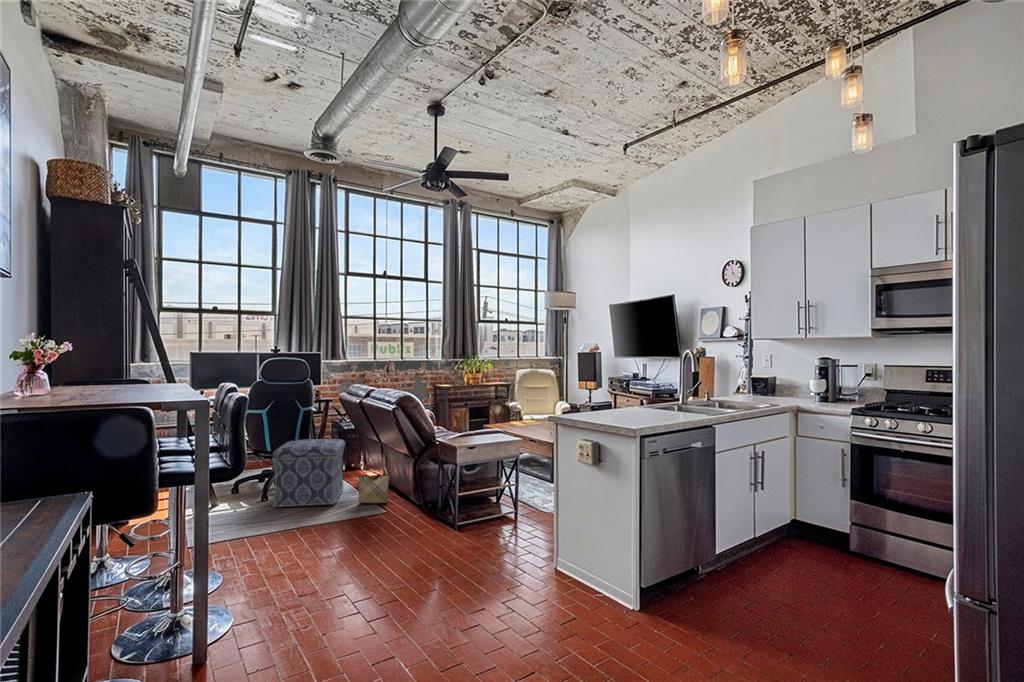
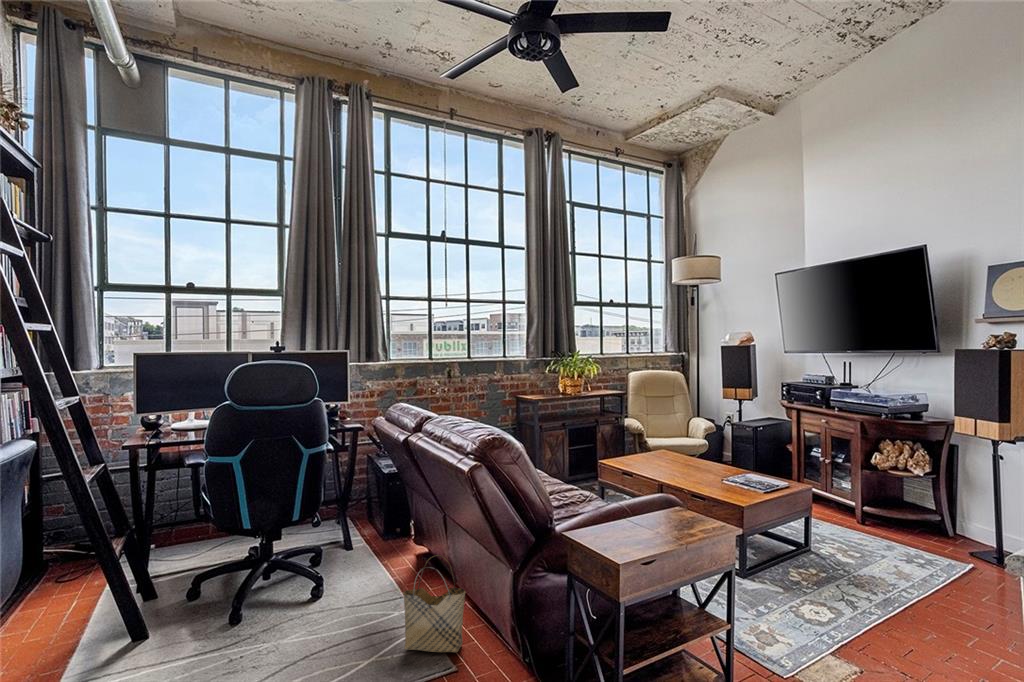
ottoman: present [272,439,345,508] -> none [232,506,381,662]

